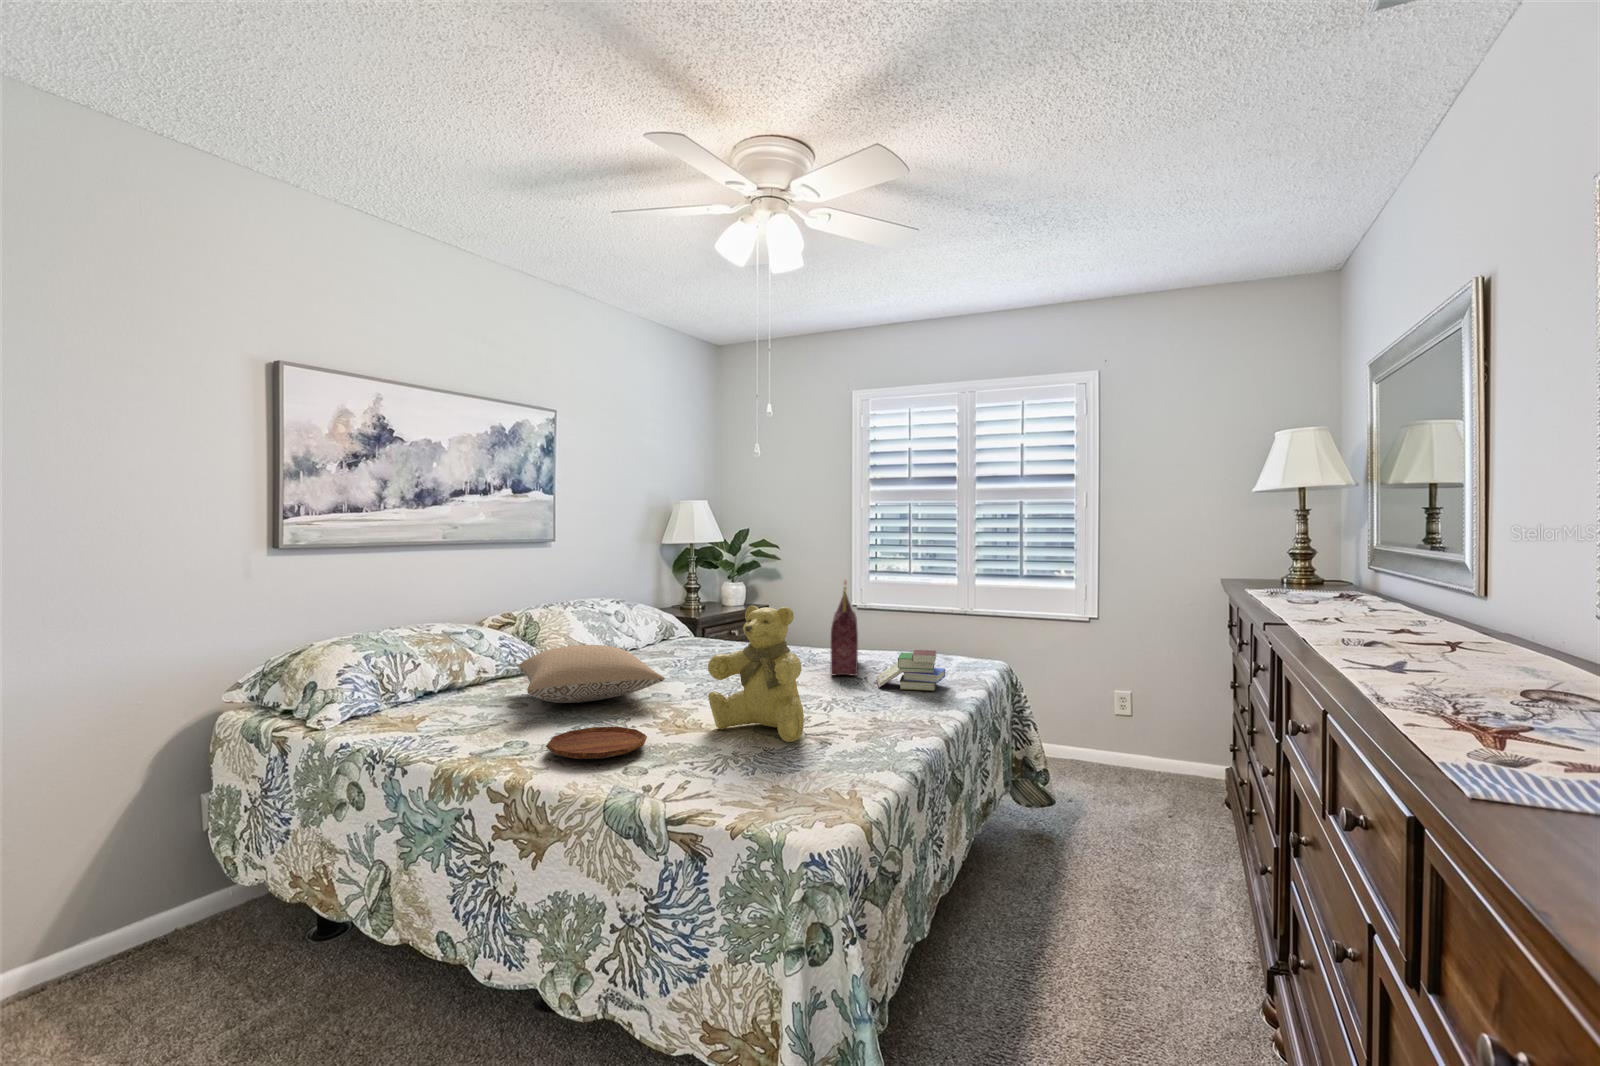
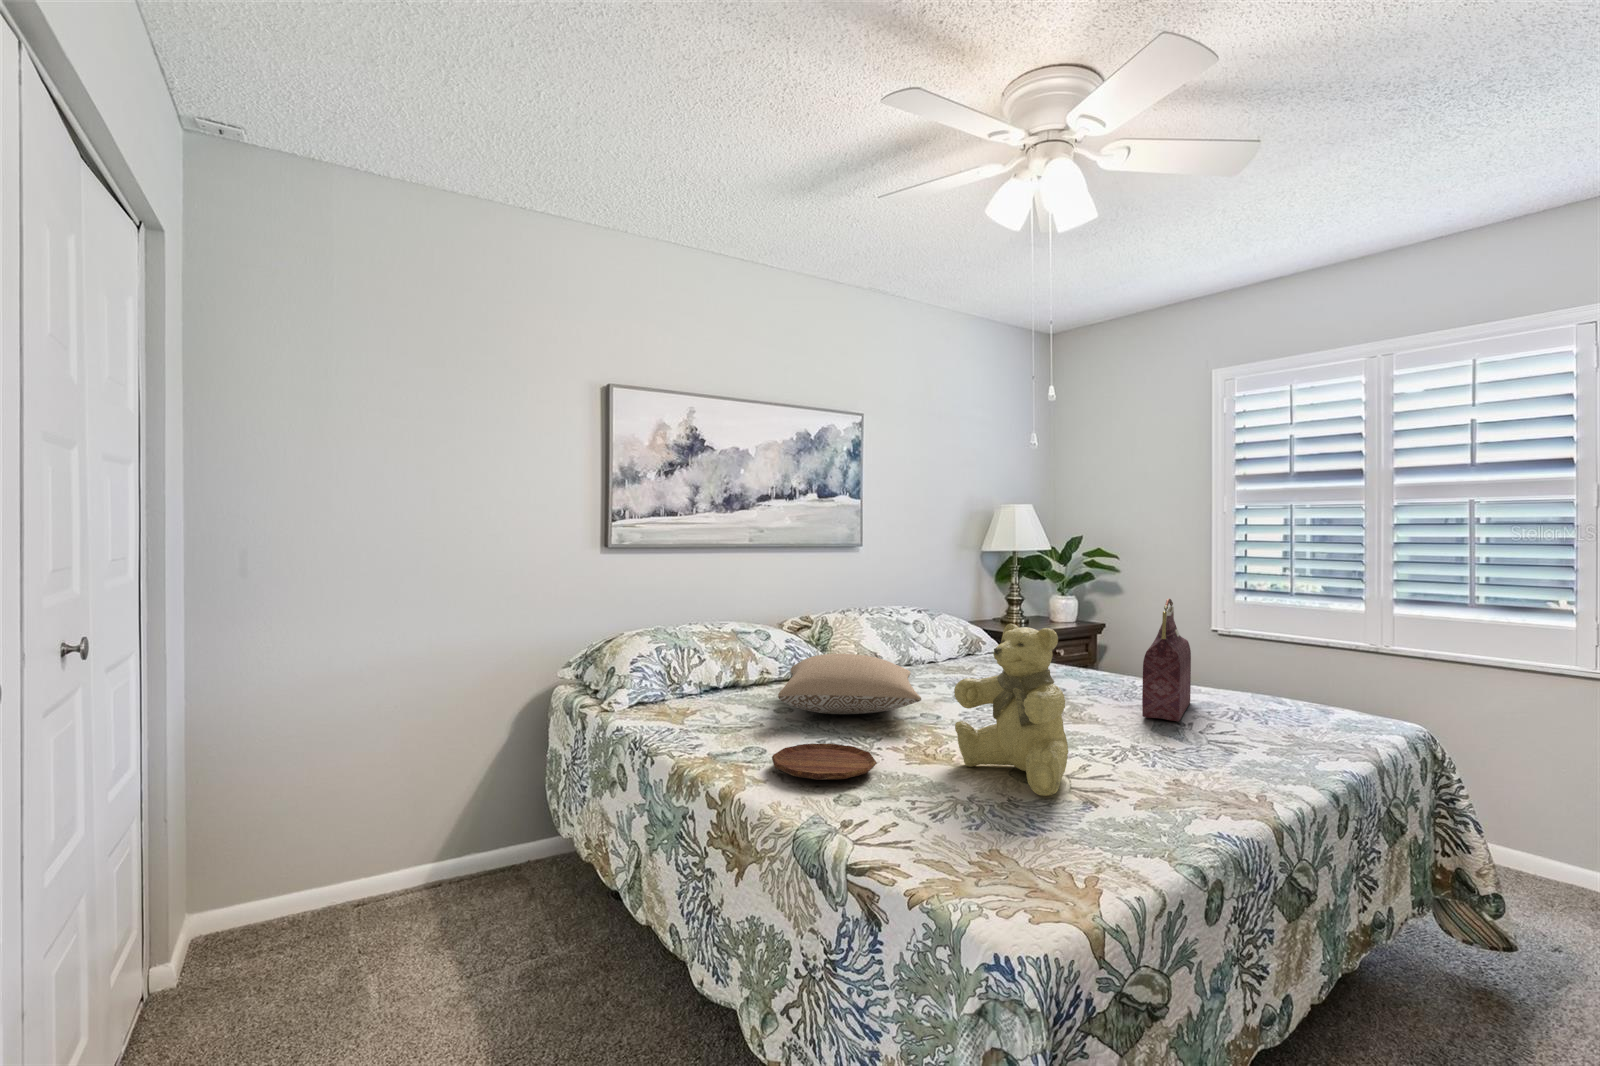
book: present [876,650,945,691] -> none [1203,697,1310,757]

